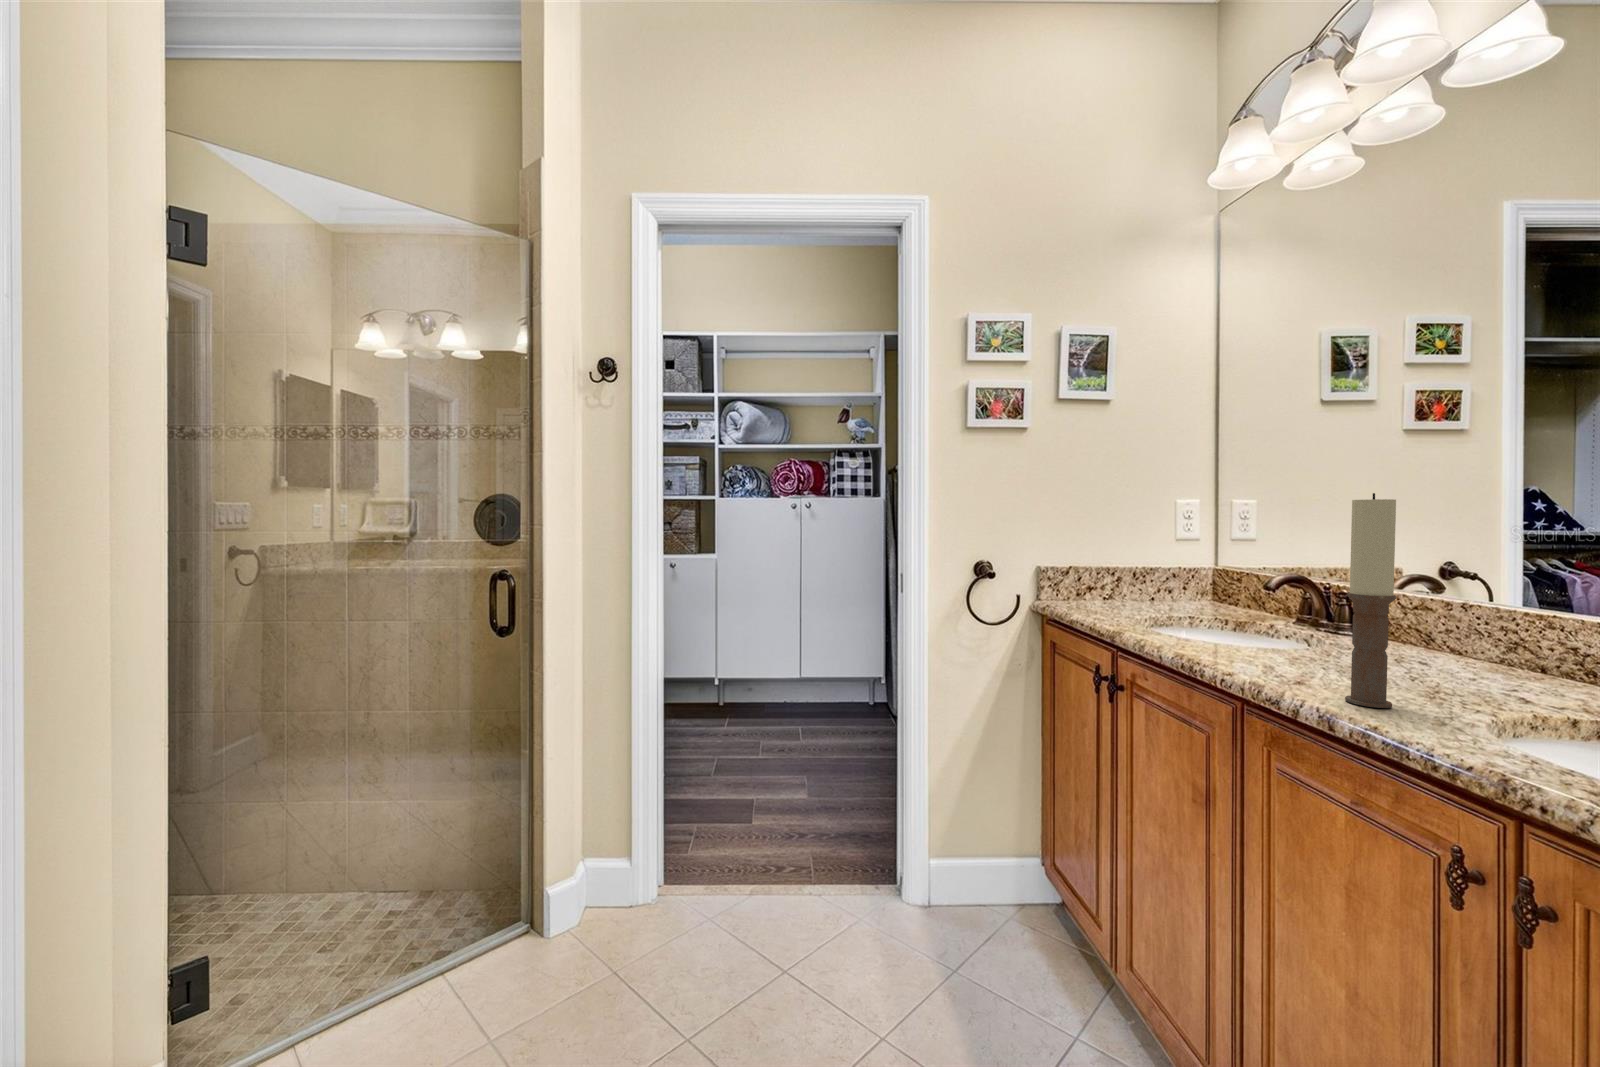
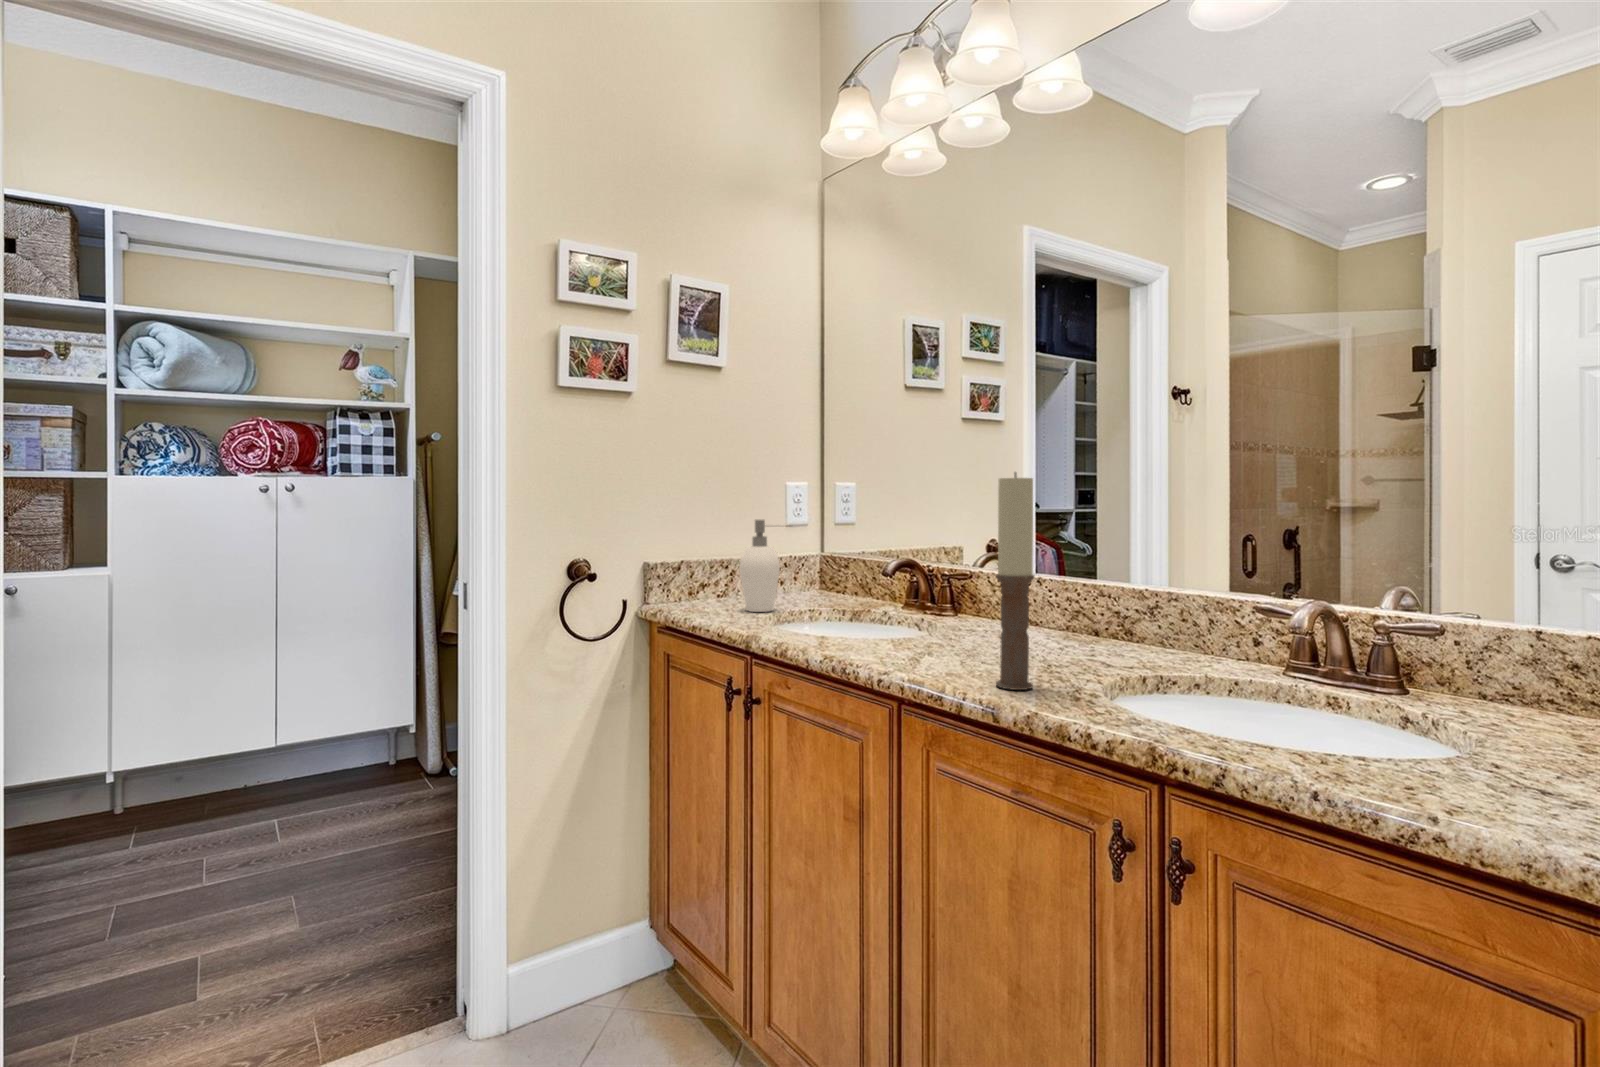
soap dispenser: none [1118,533,1171,613] -> present [740,520,780,612]

